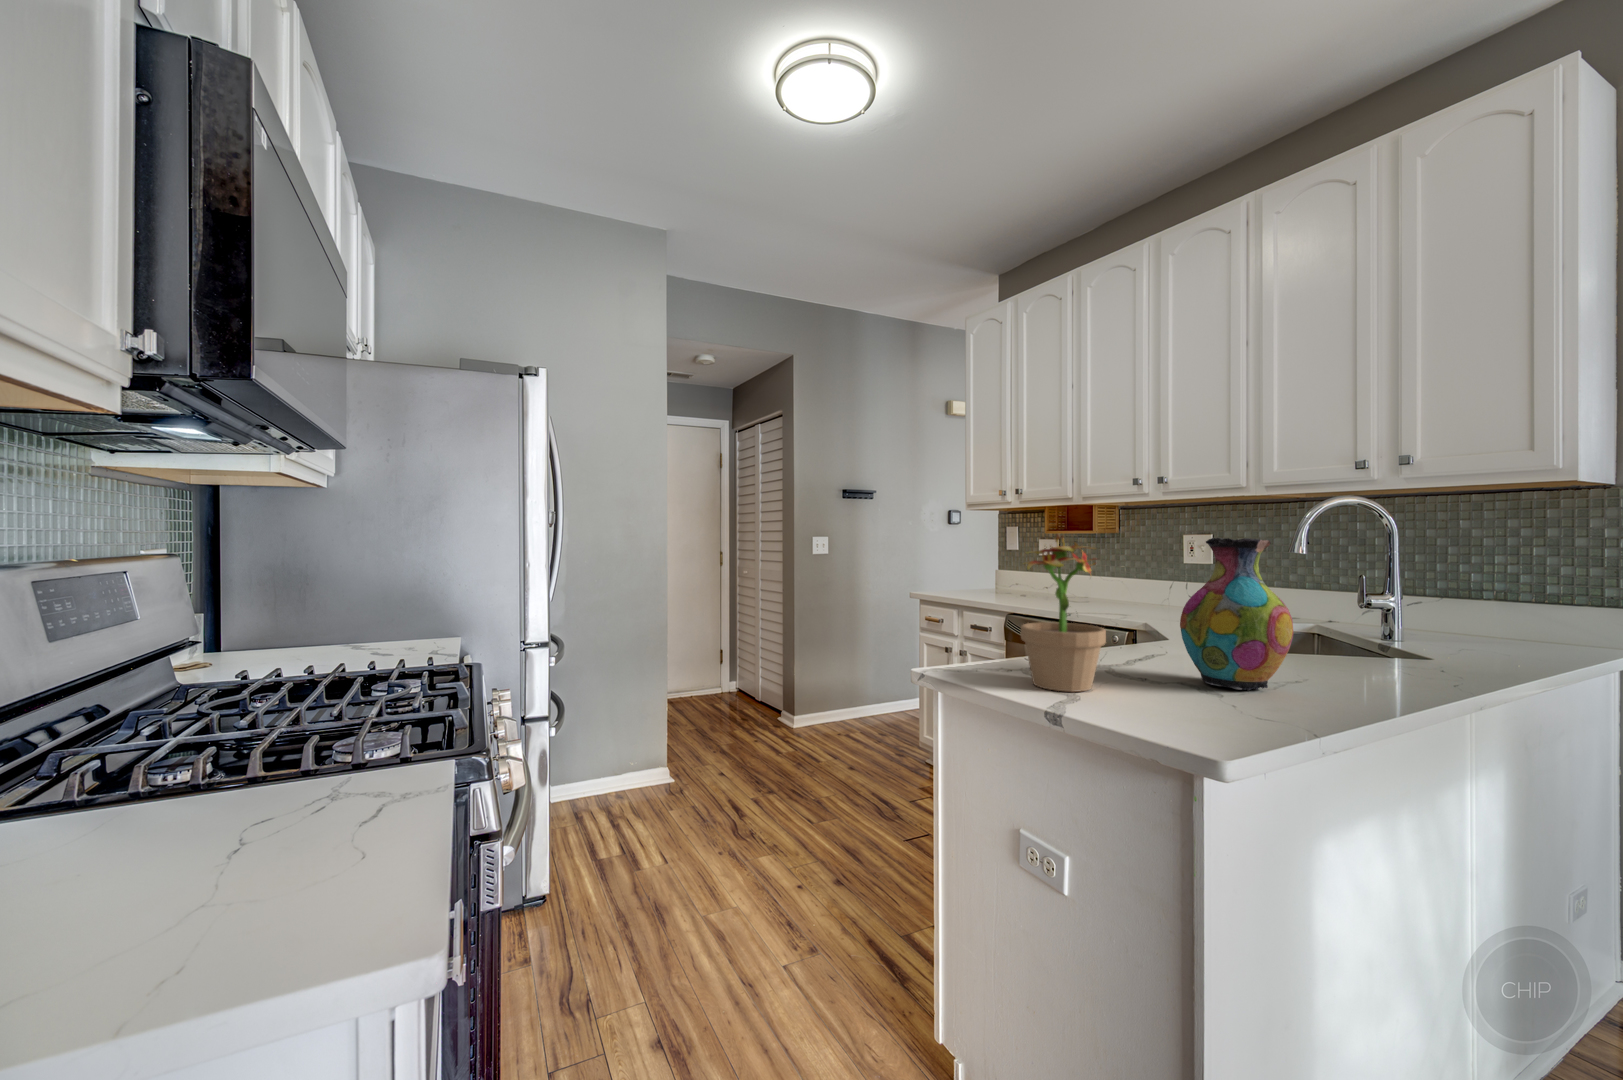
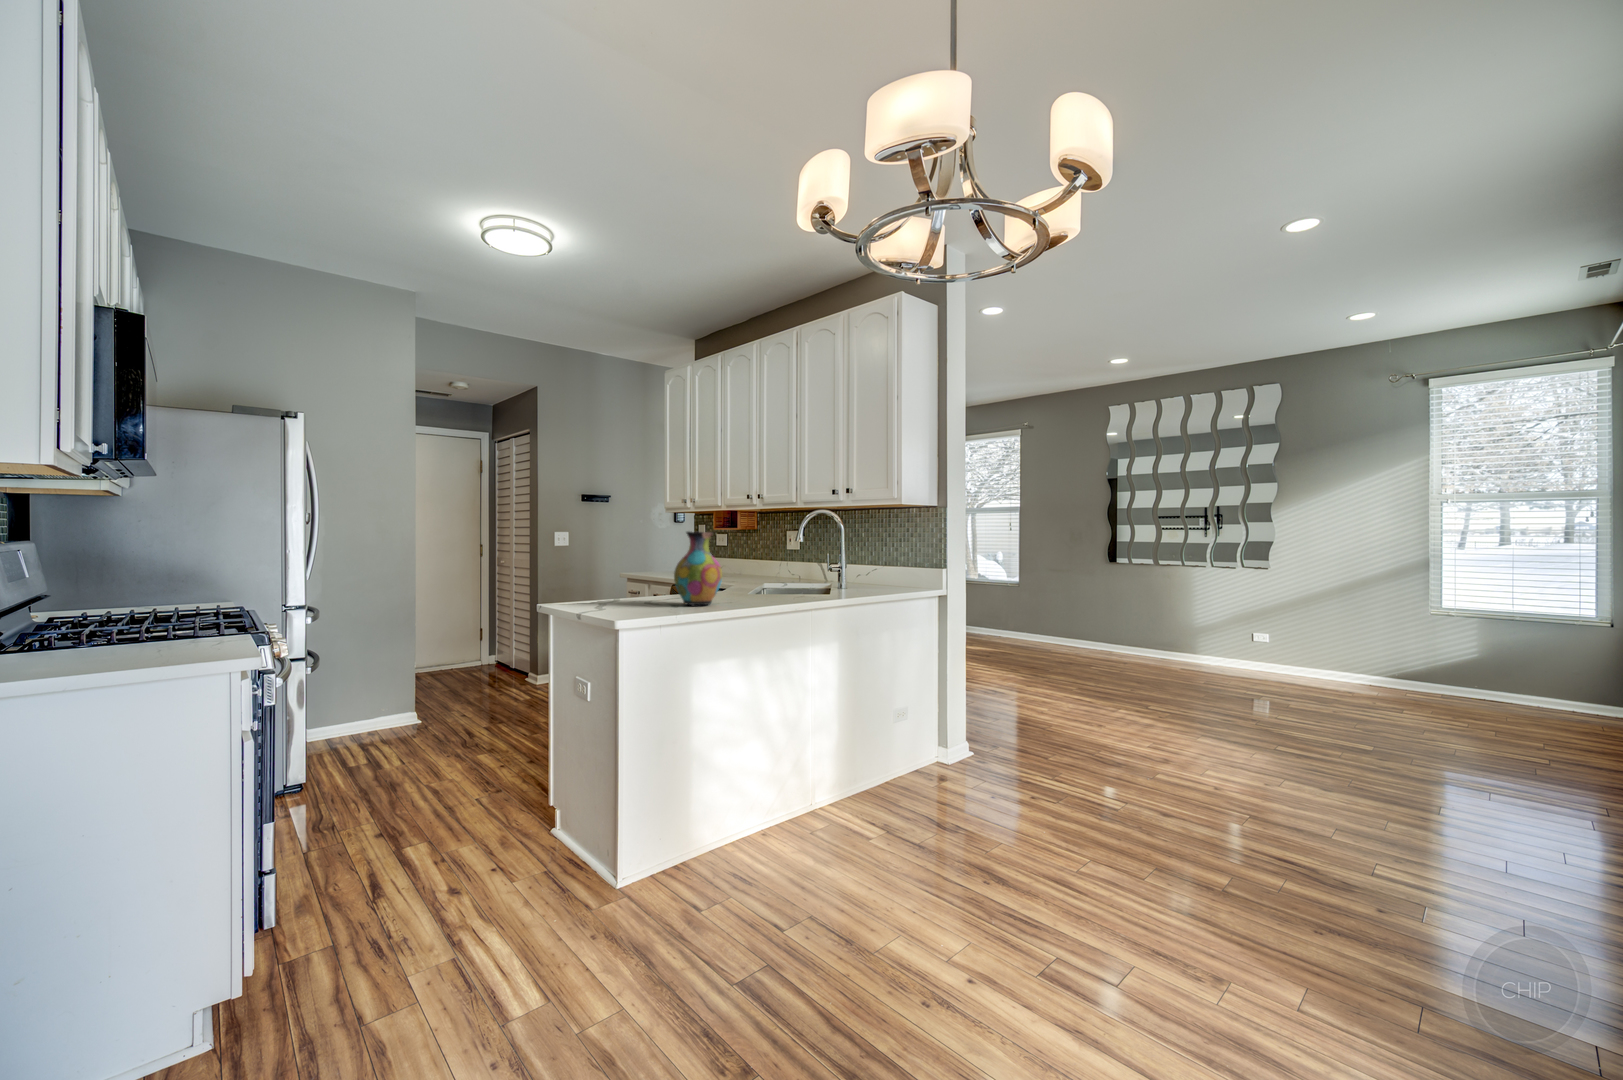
potted plant: present [1021,535,1106,692] -> none [581,529,626,608]

